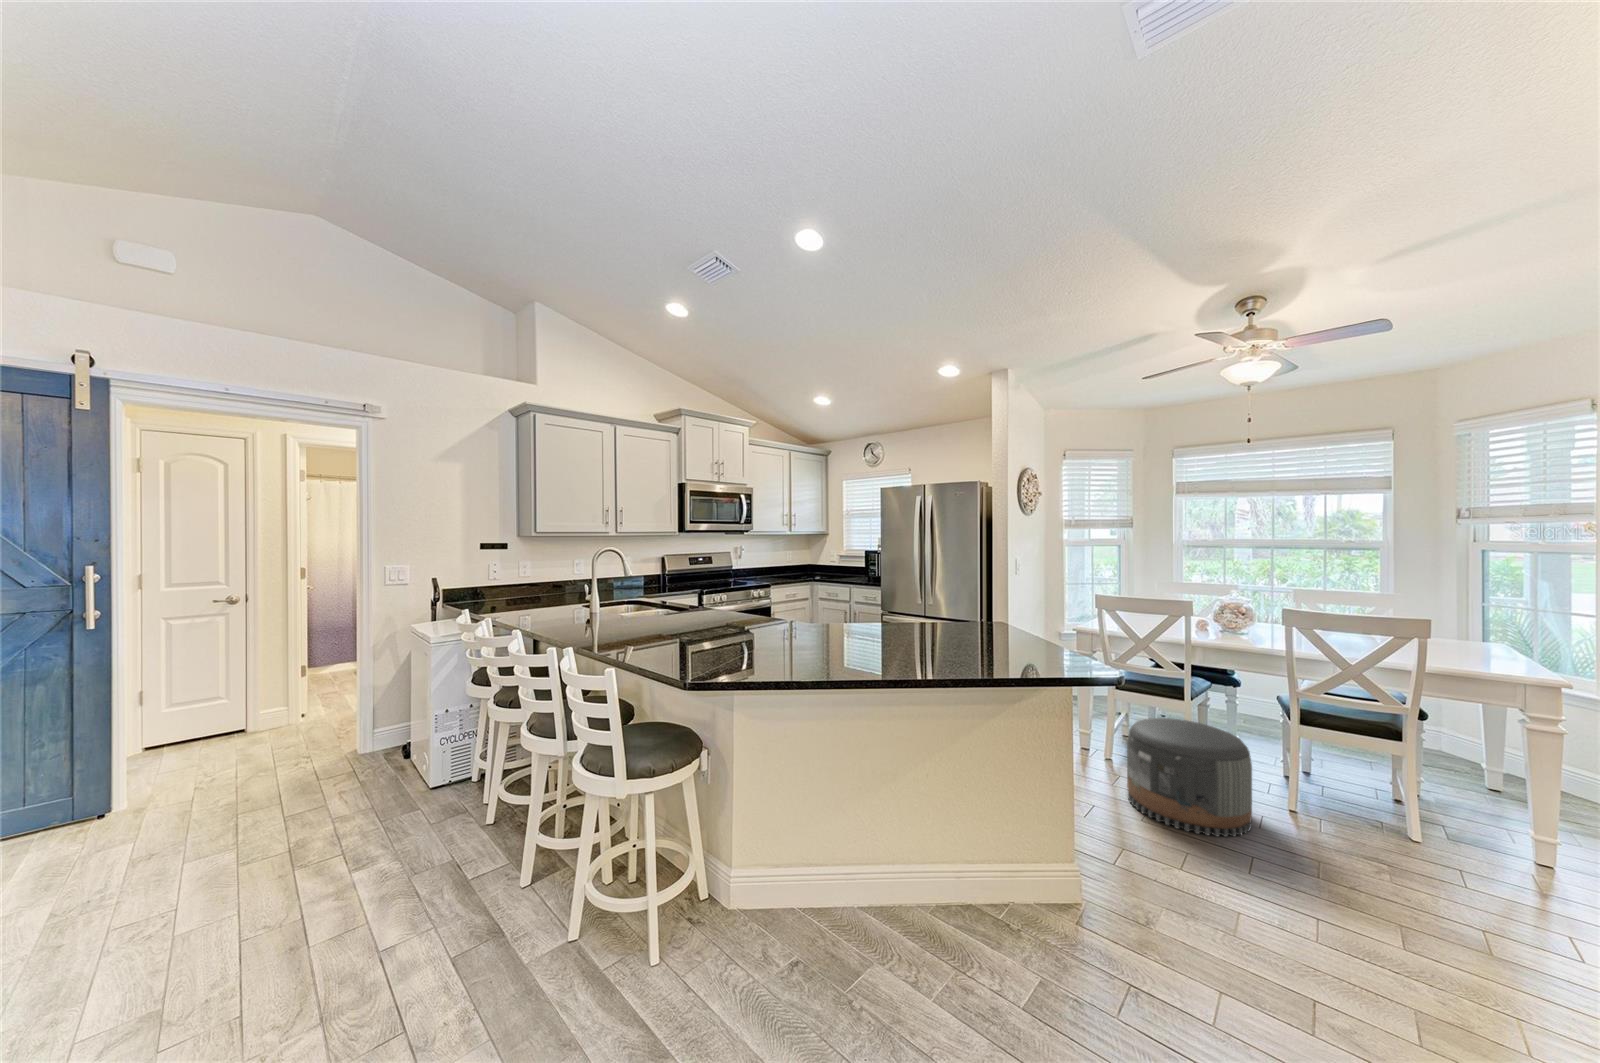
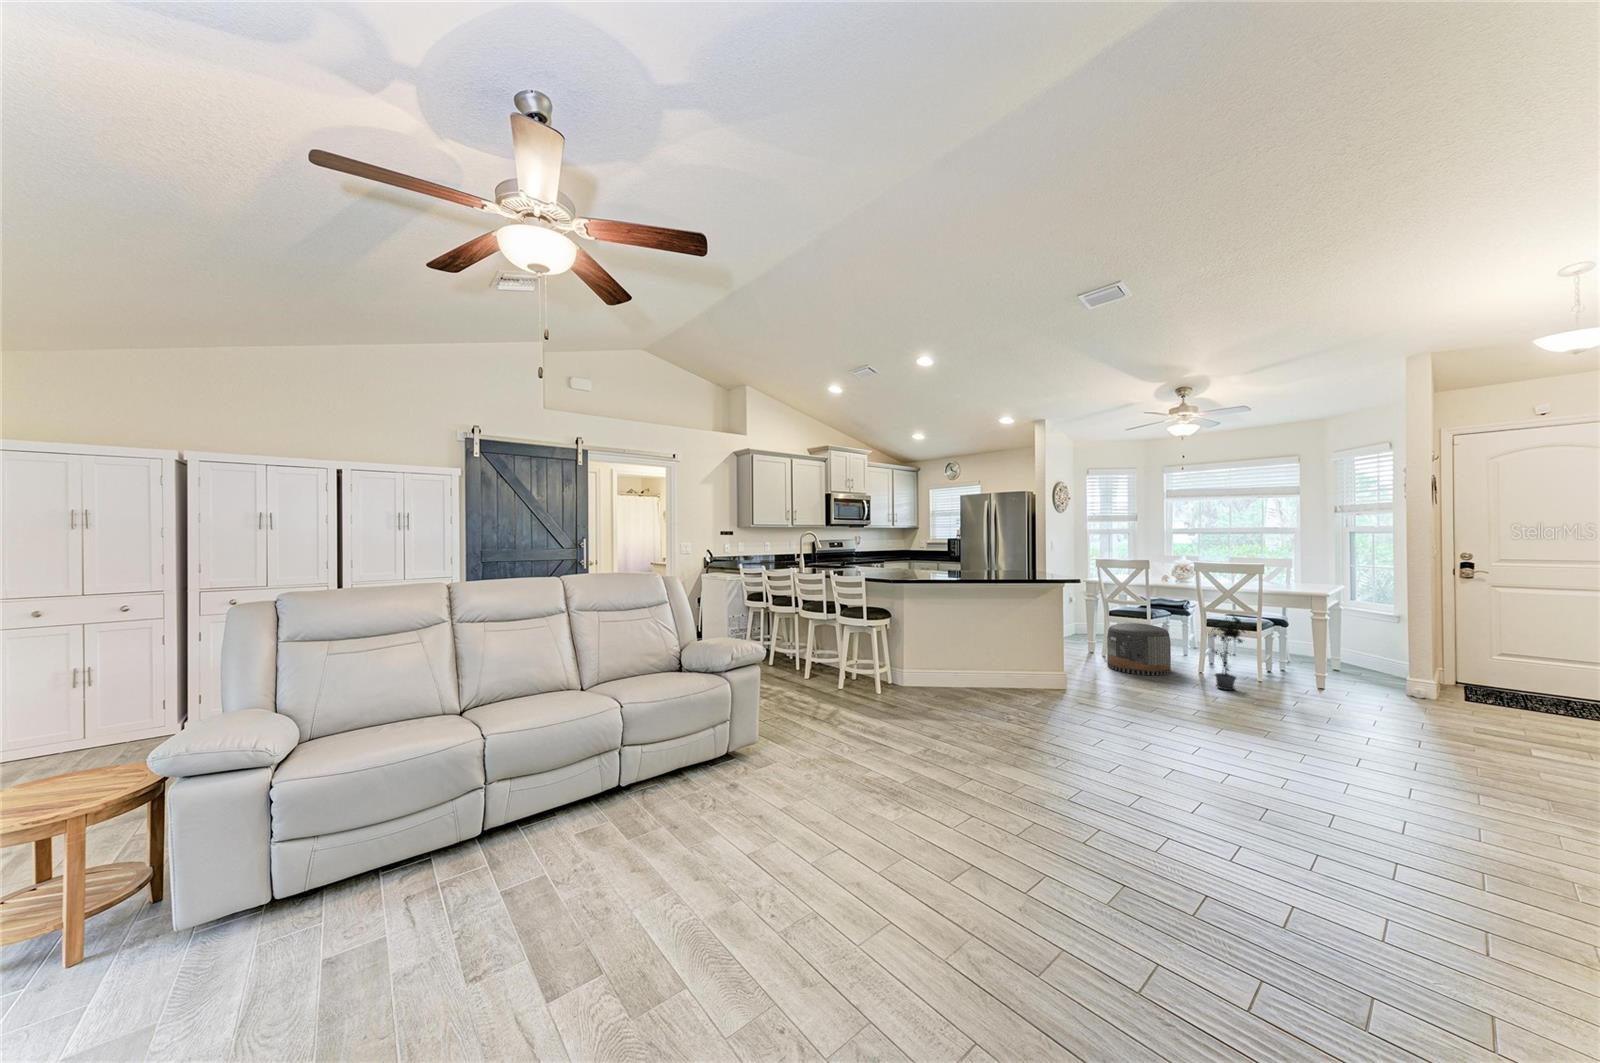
potted plant: none [1358,737,1489,910] -> present [1211,617,1248,690]

